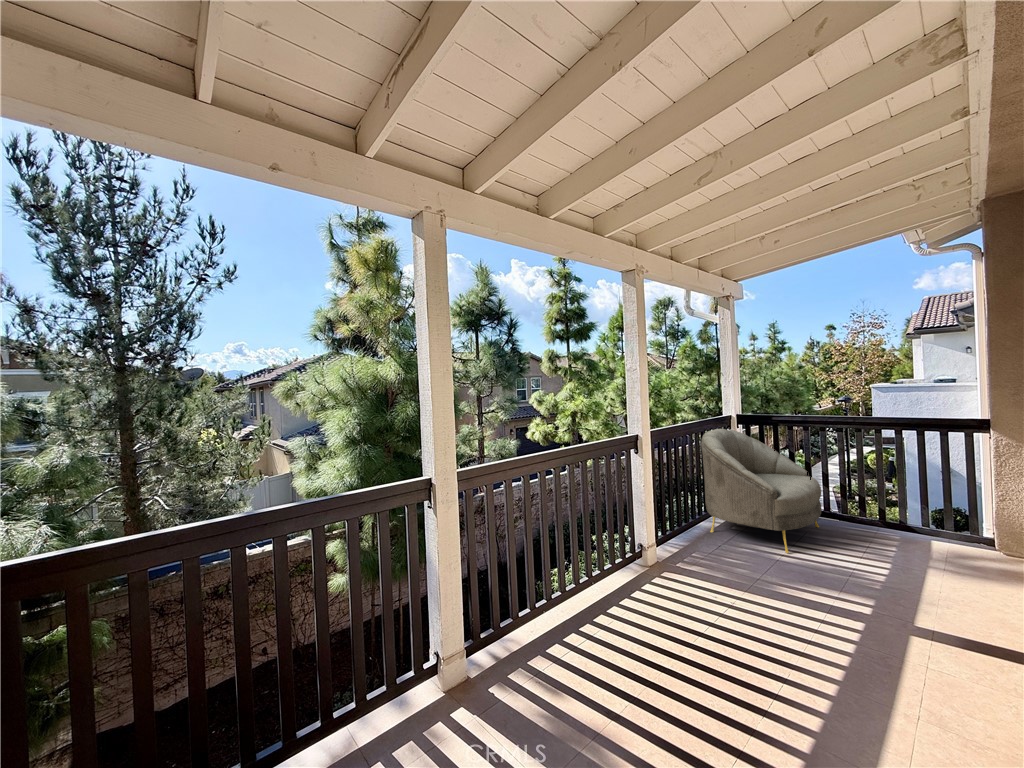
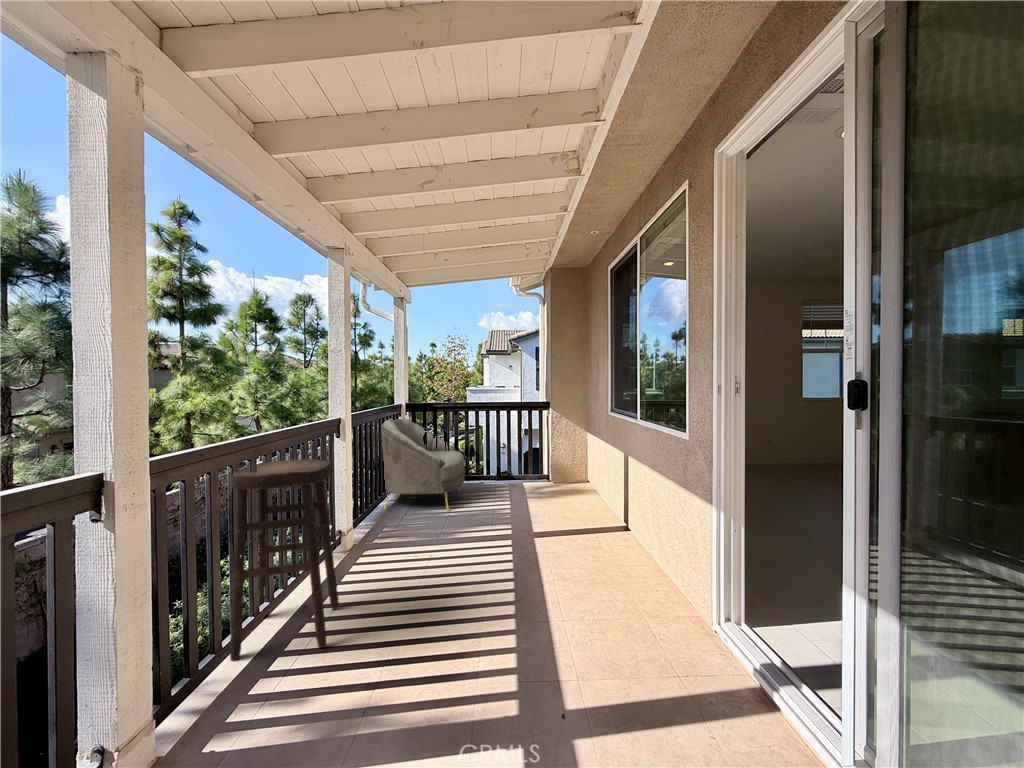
stool: none [506,486,609,679] -> present [230,459,339,660]

